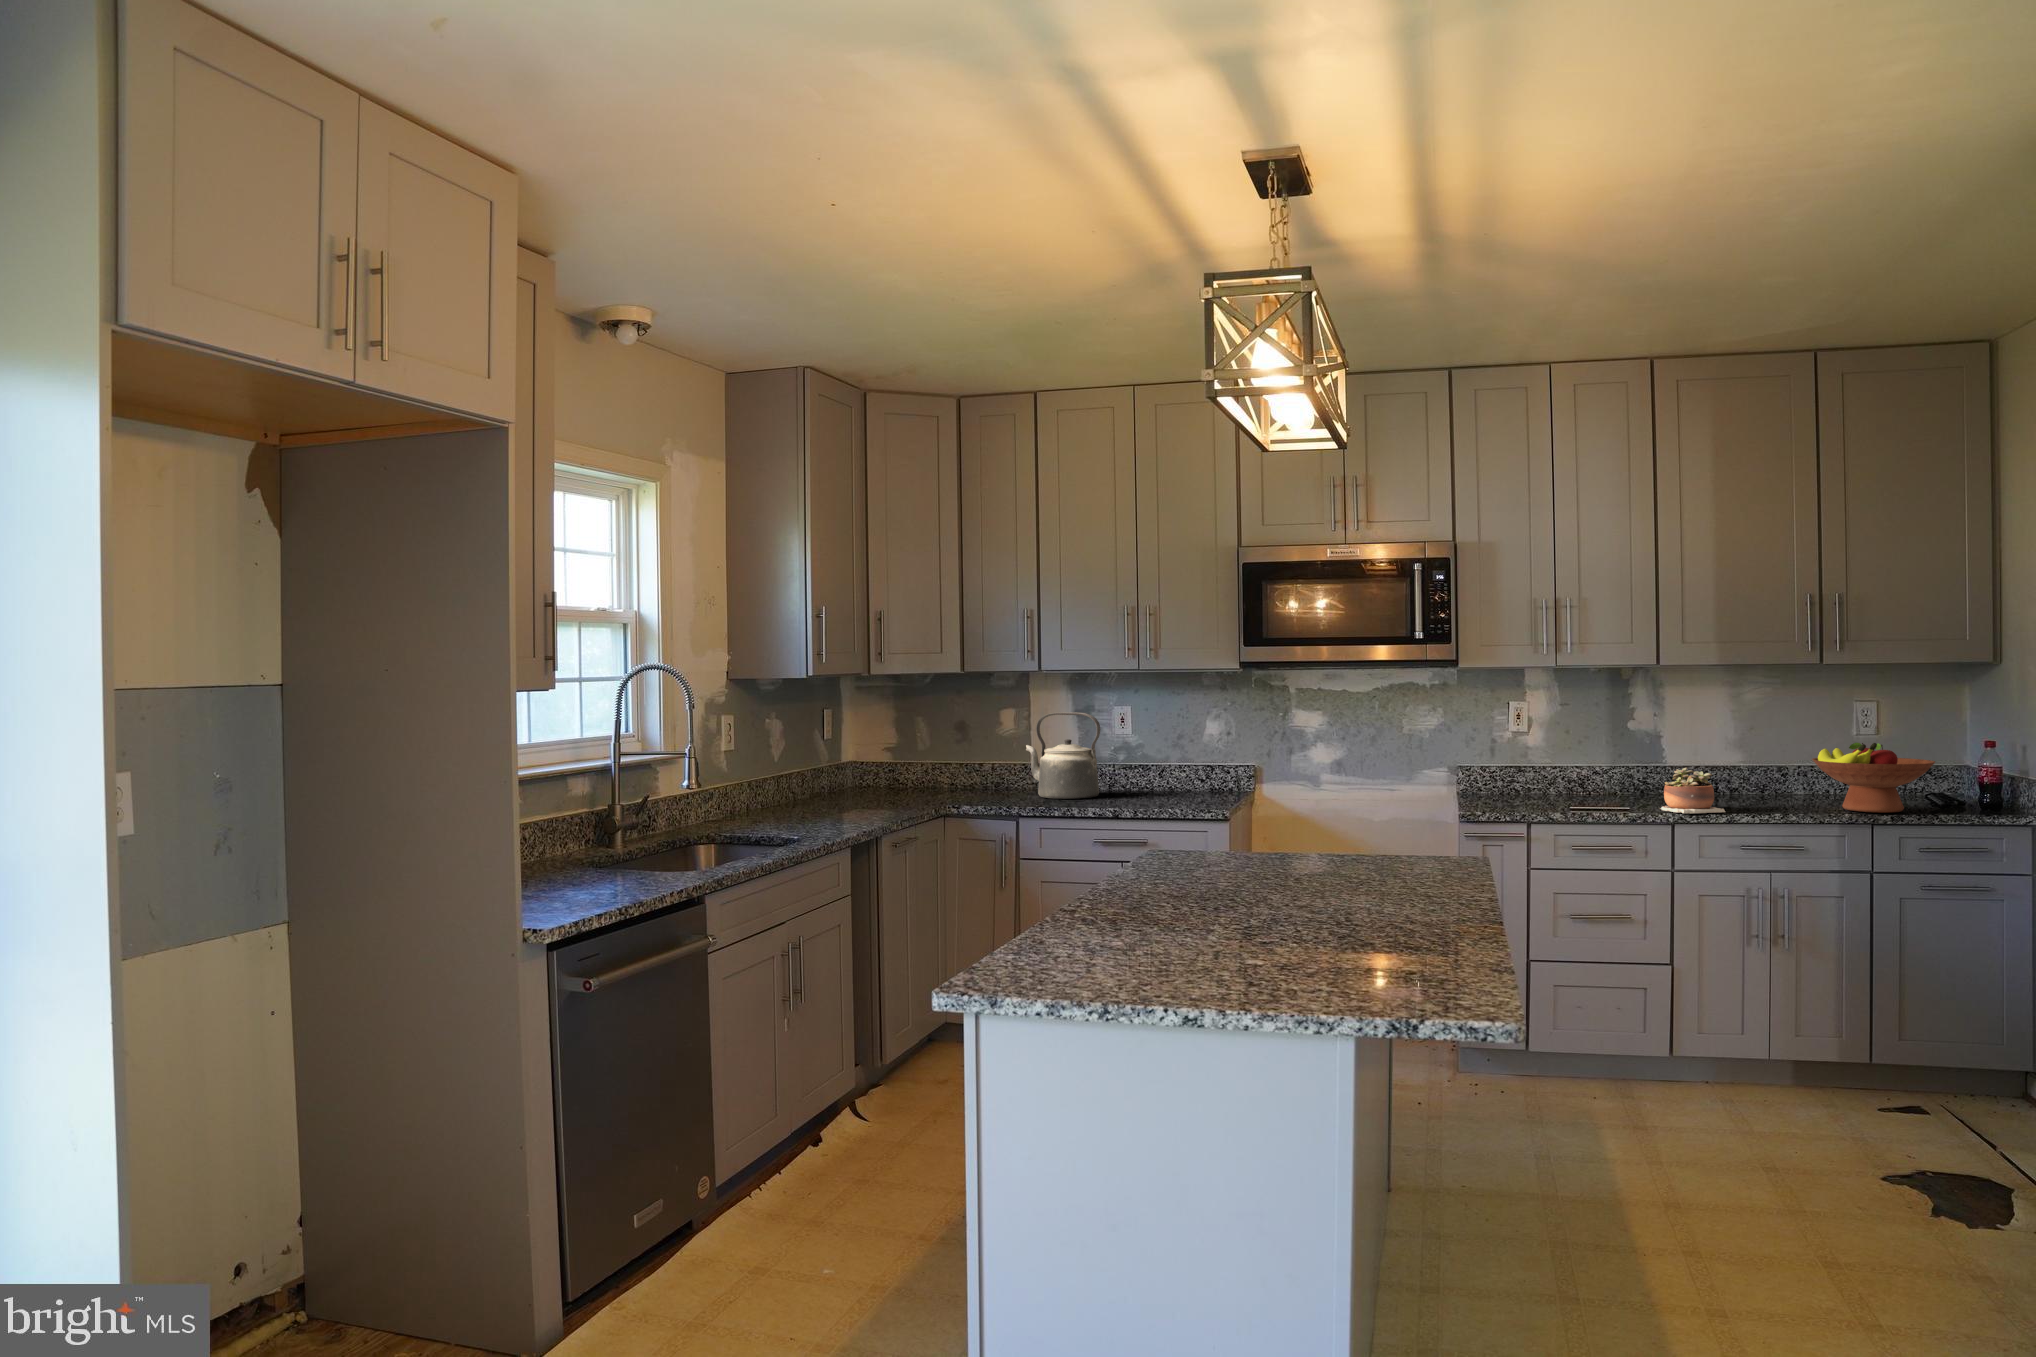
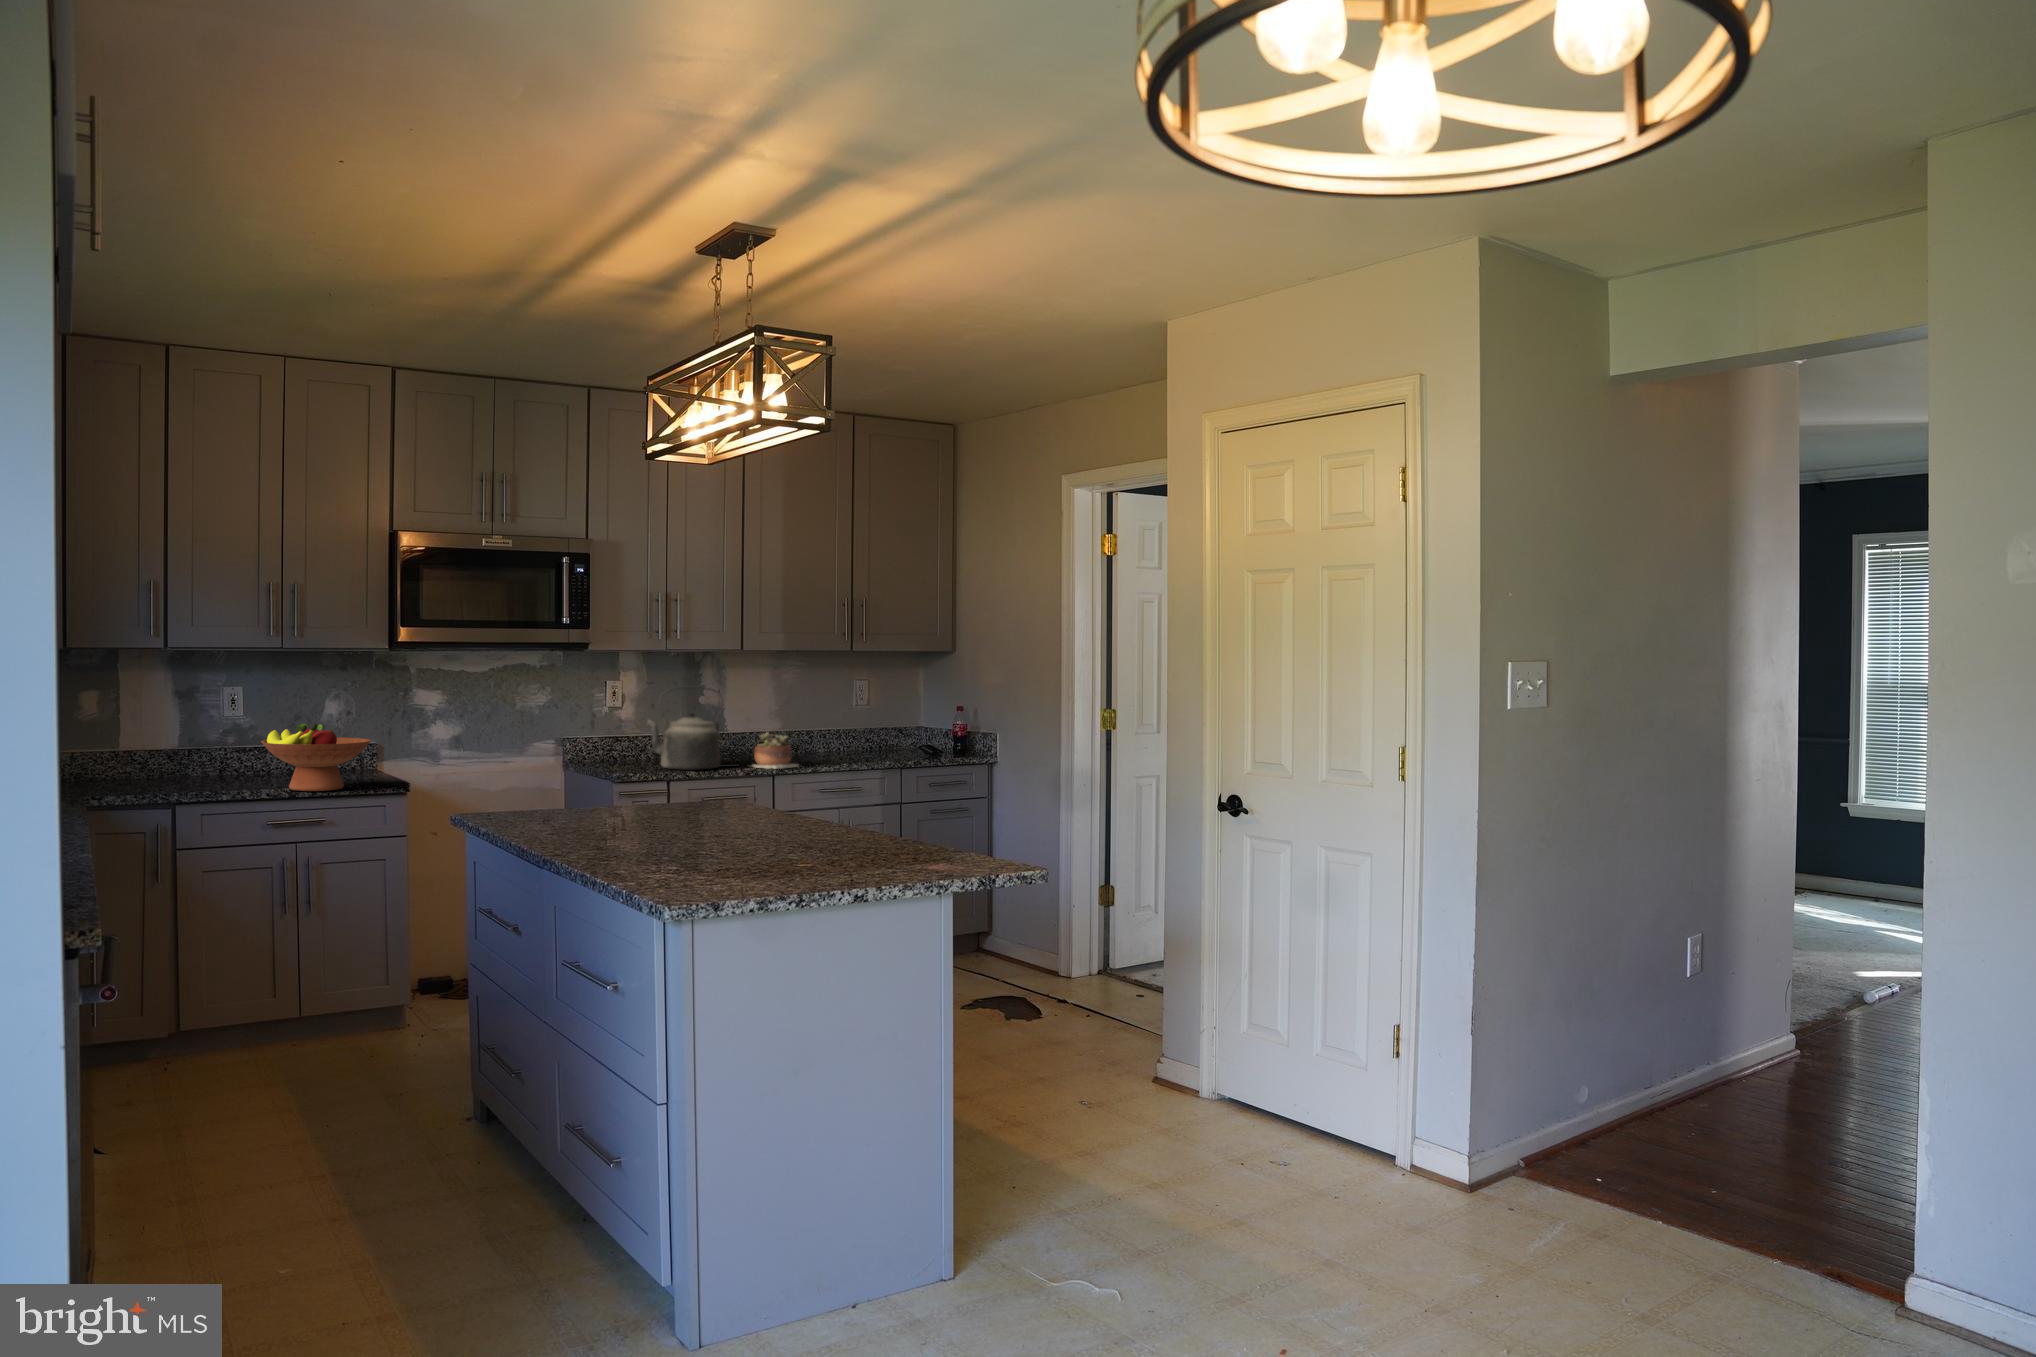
kettle: present [1026,712,1100,799] -> present [647,687,724,770]
fruit bowl: present [1812,743,1935,812] -> present [261,724,371,791]

